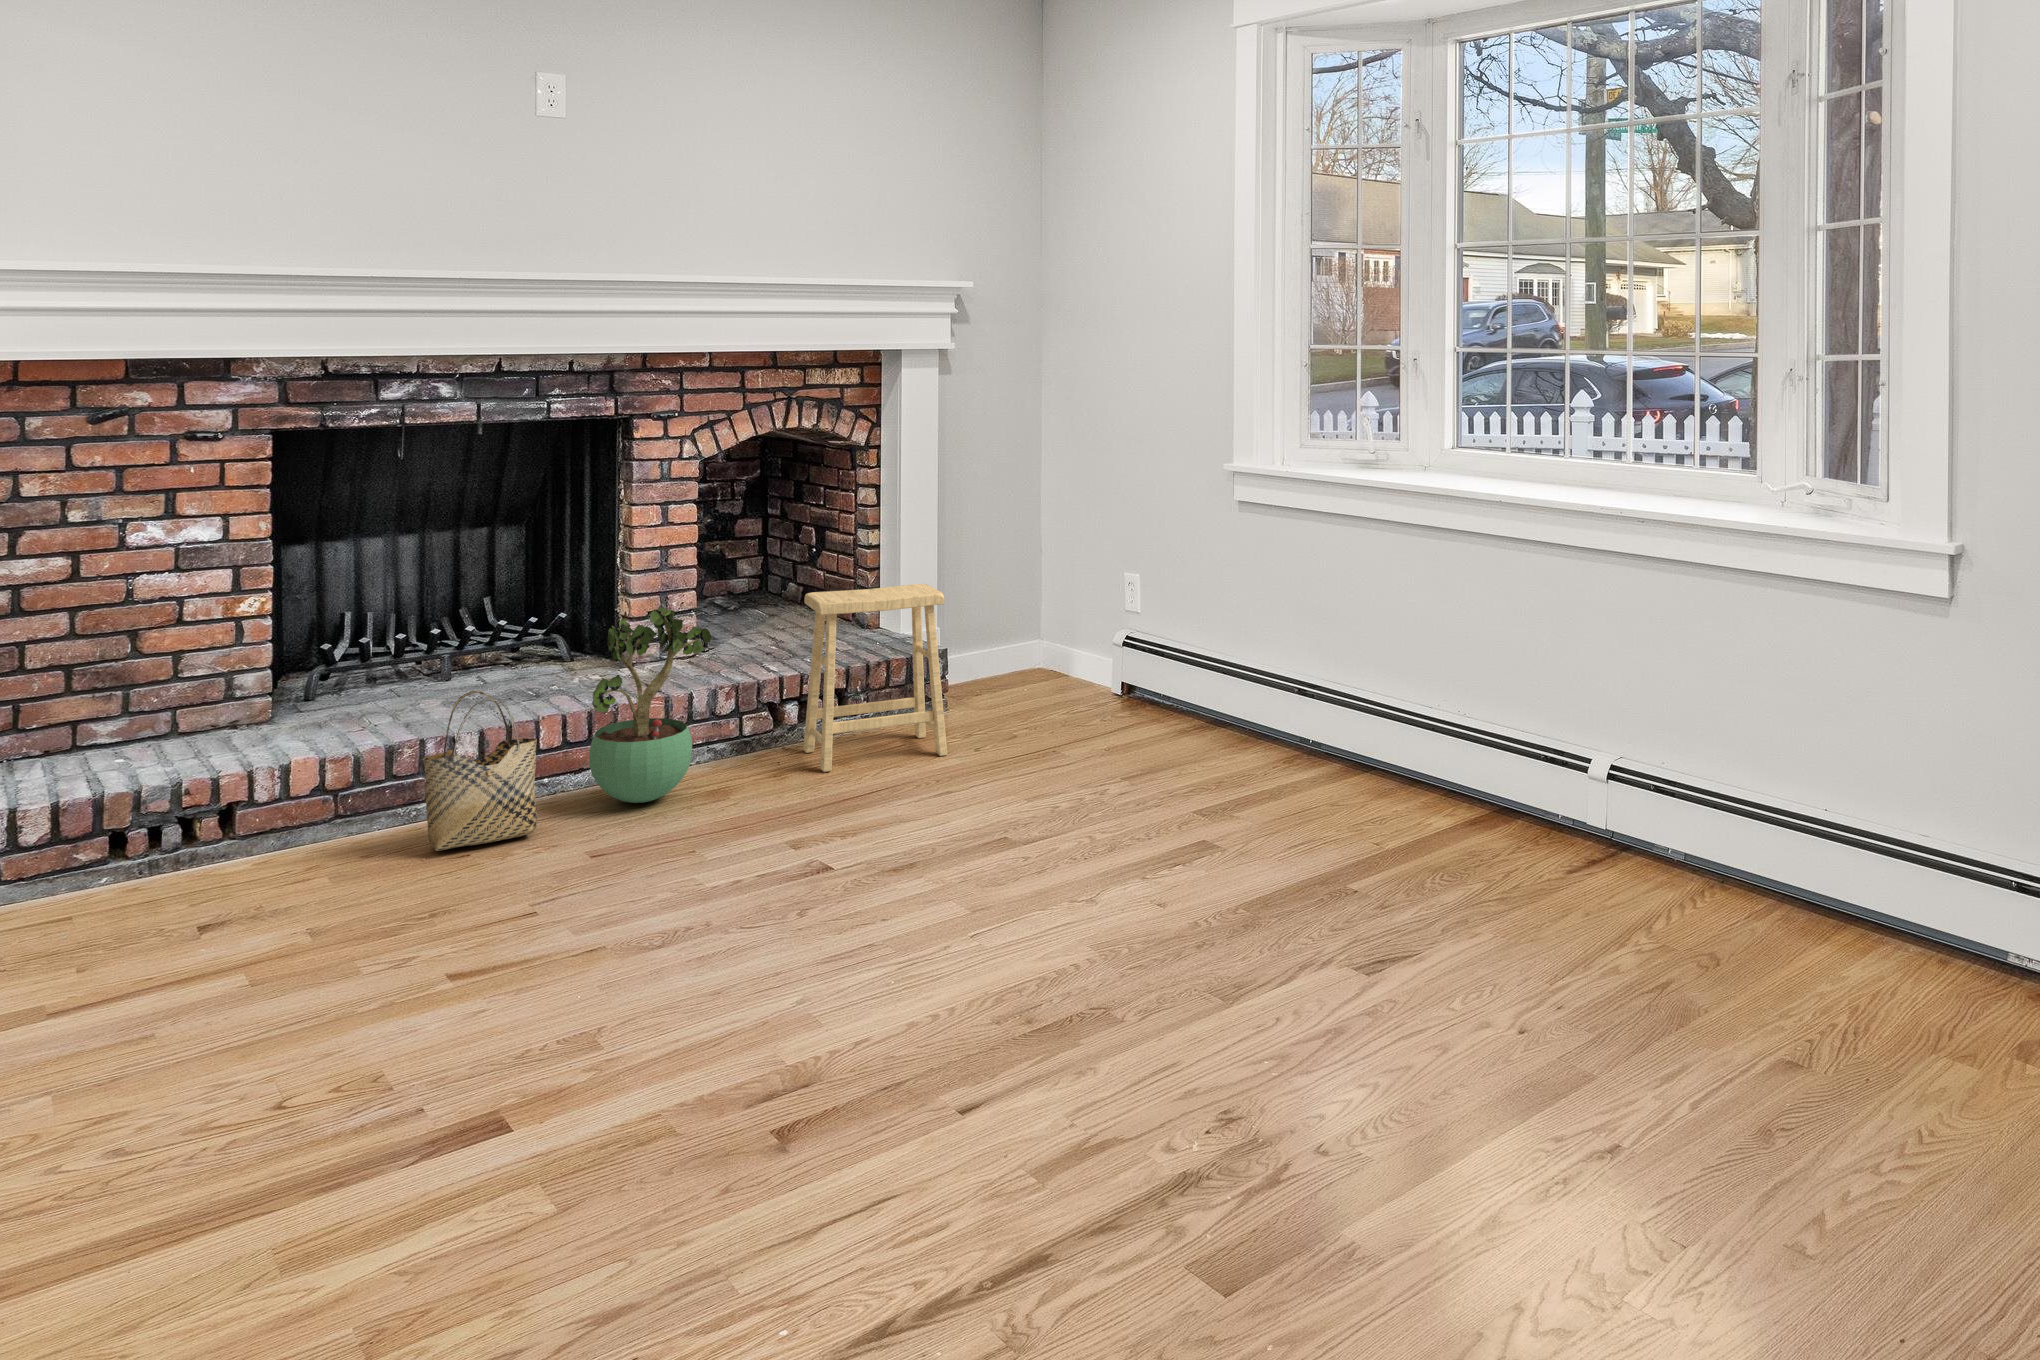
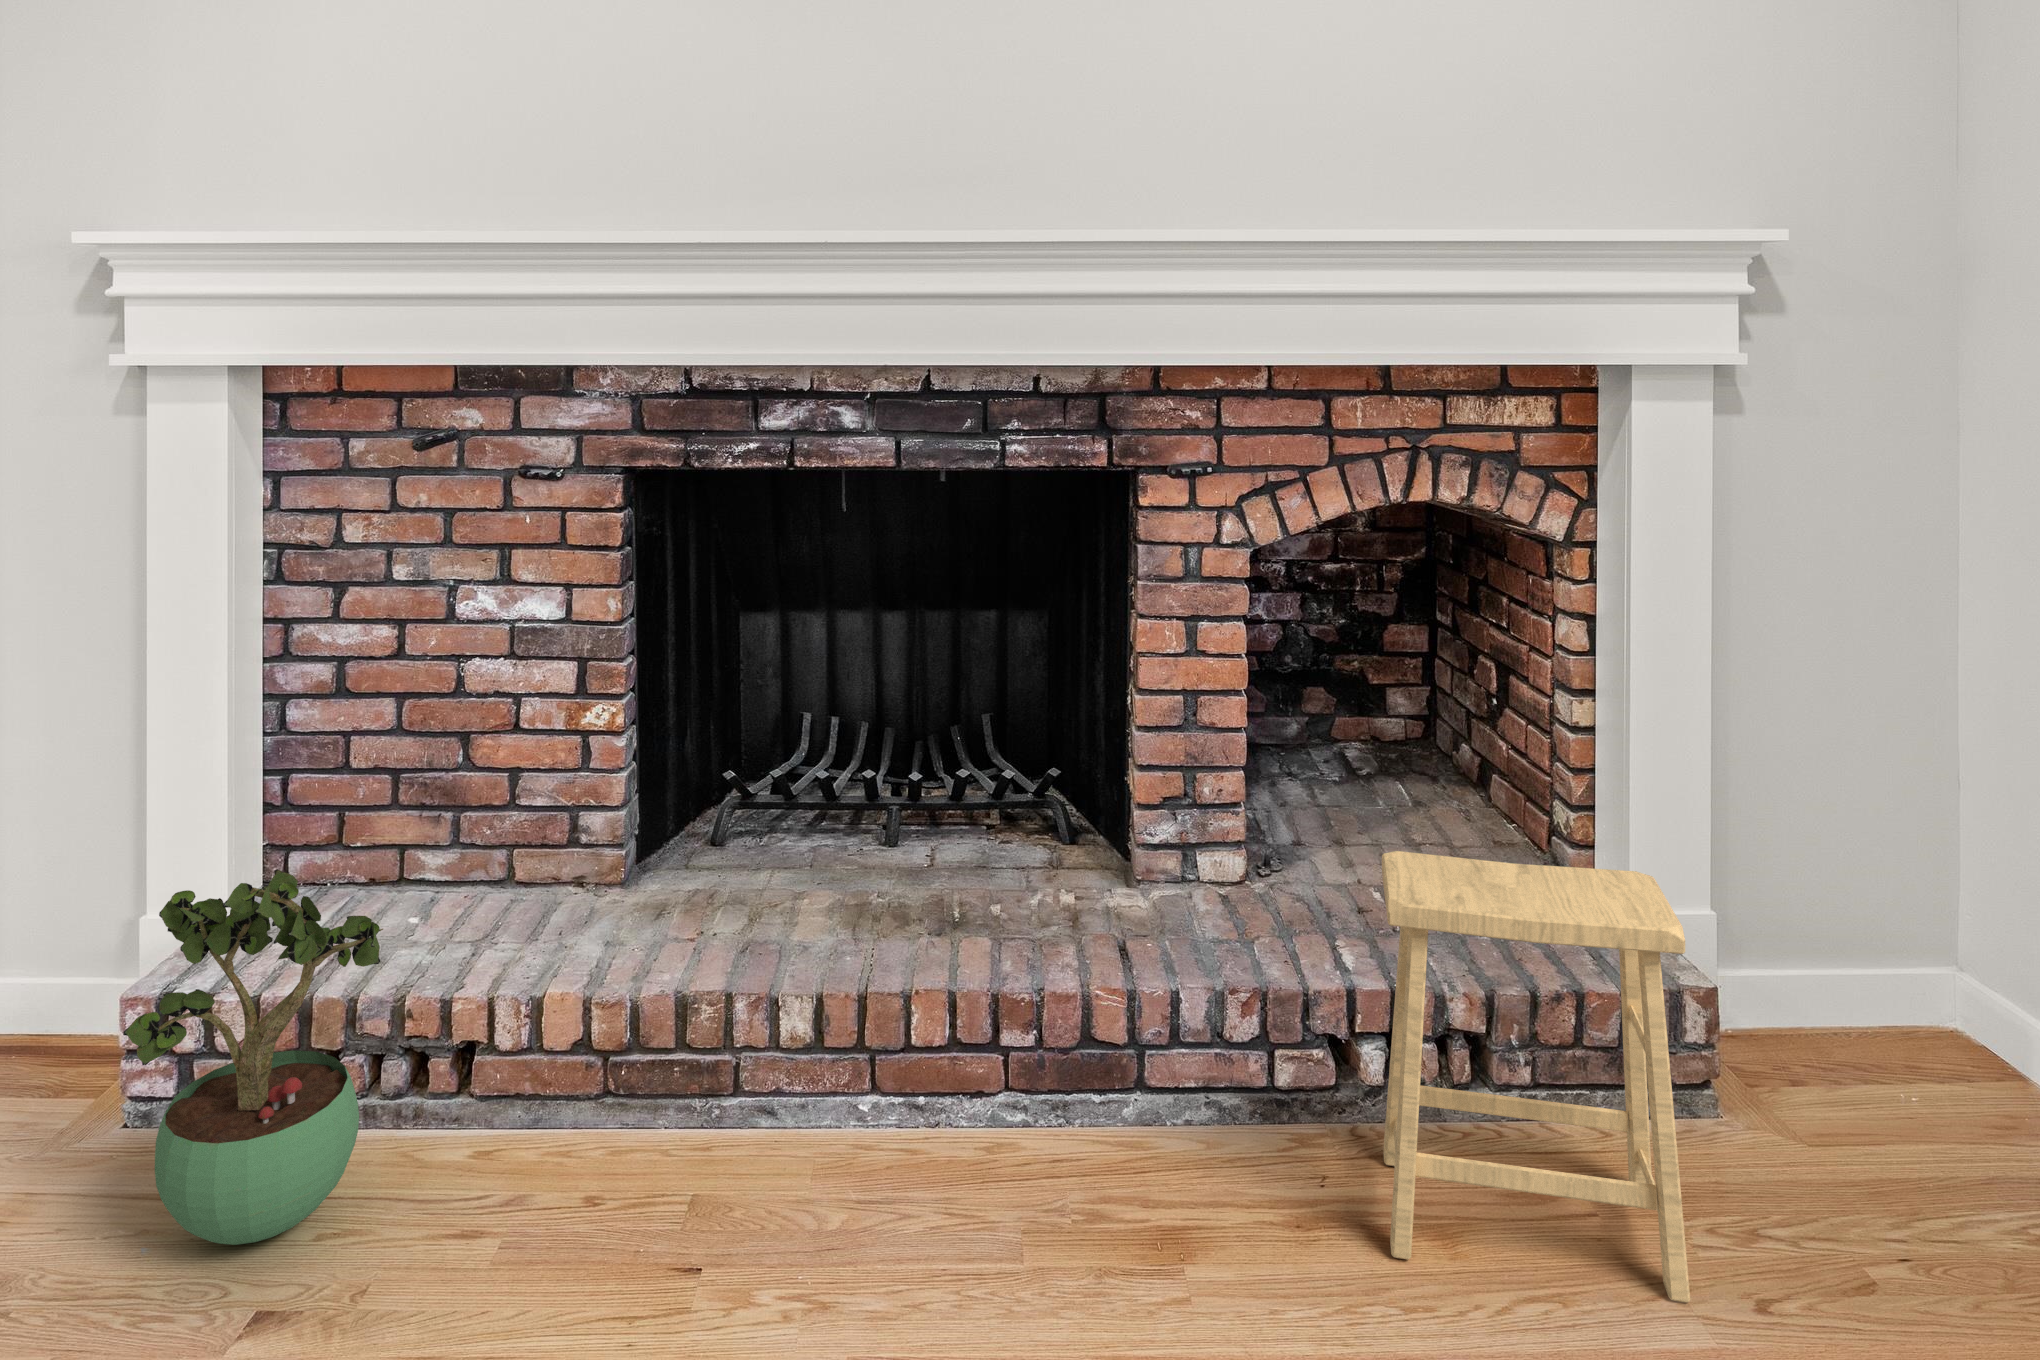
potted plant: present [589,606,712,803] -> present [123,869,383,1245]
woven basket: present [422,691,537,851] -> none [636,958,831,1258]

